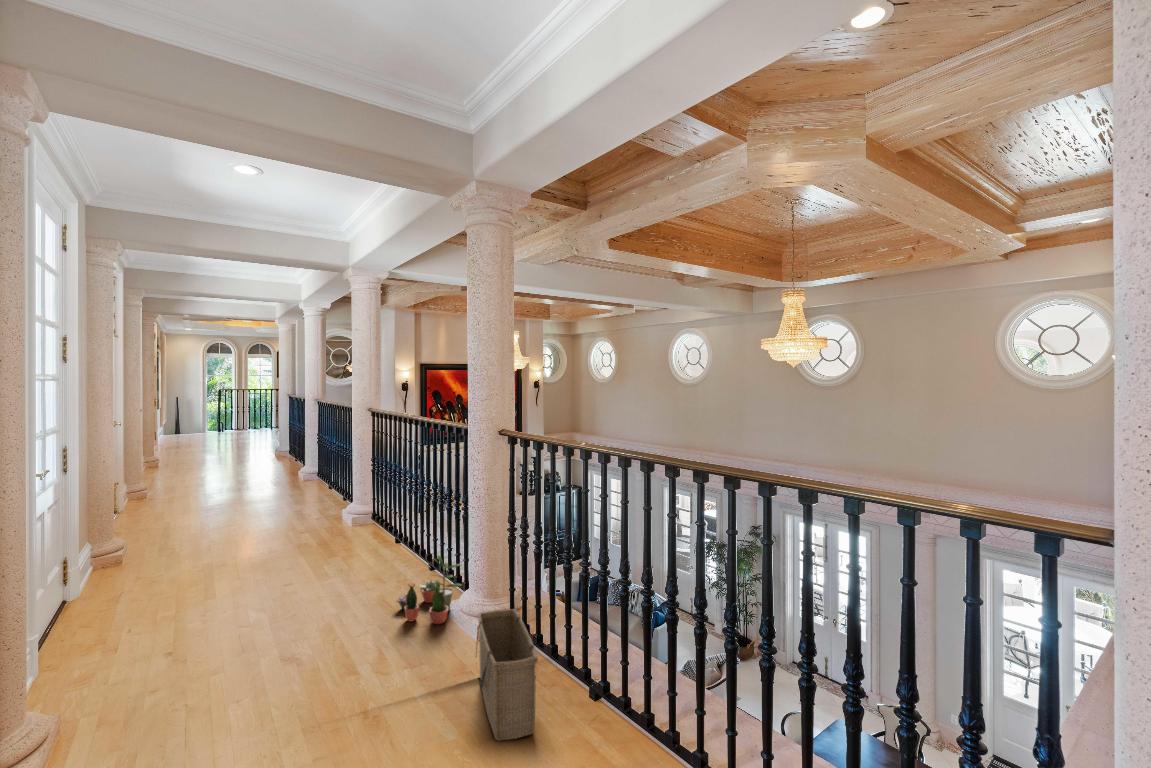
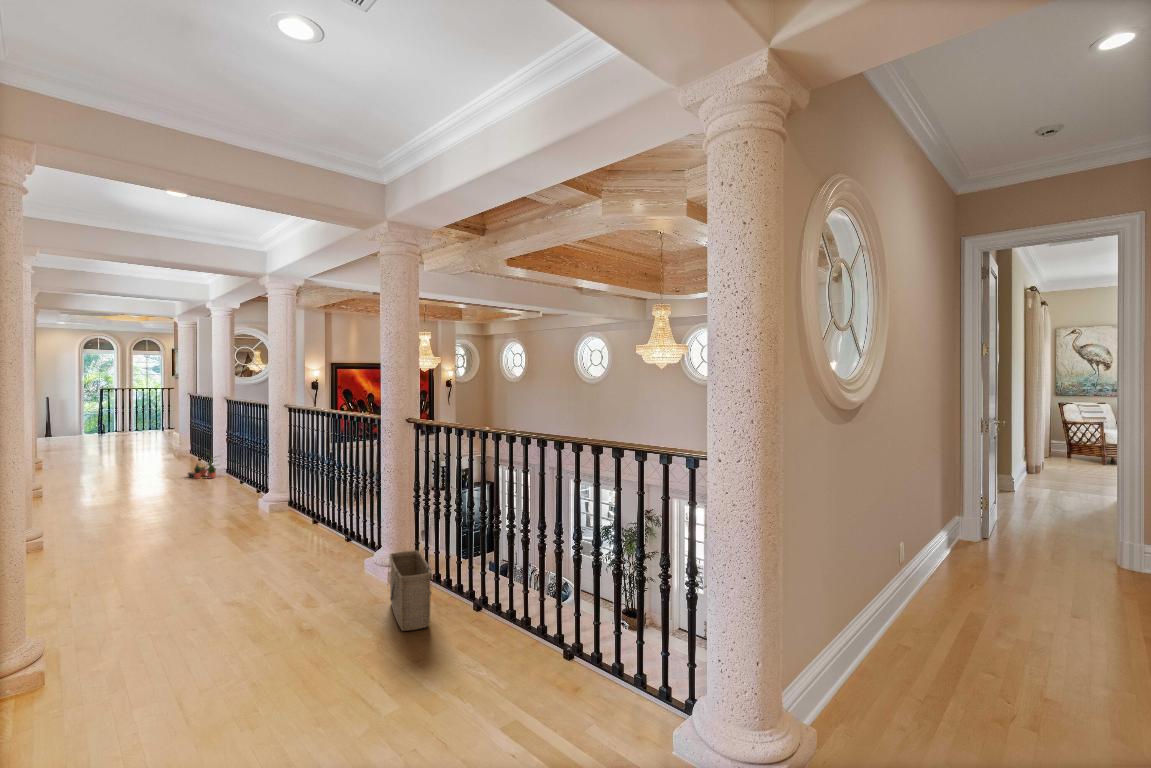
potted plant: present [396,554,462,624] -> present [188,454,216,479]

